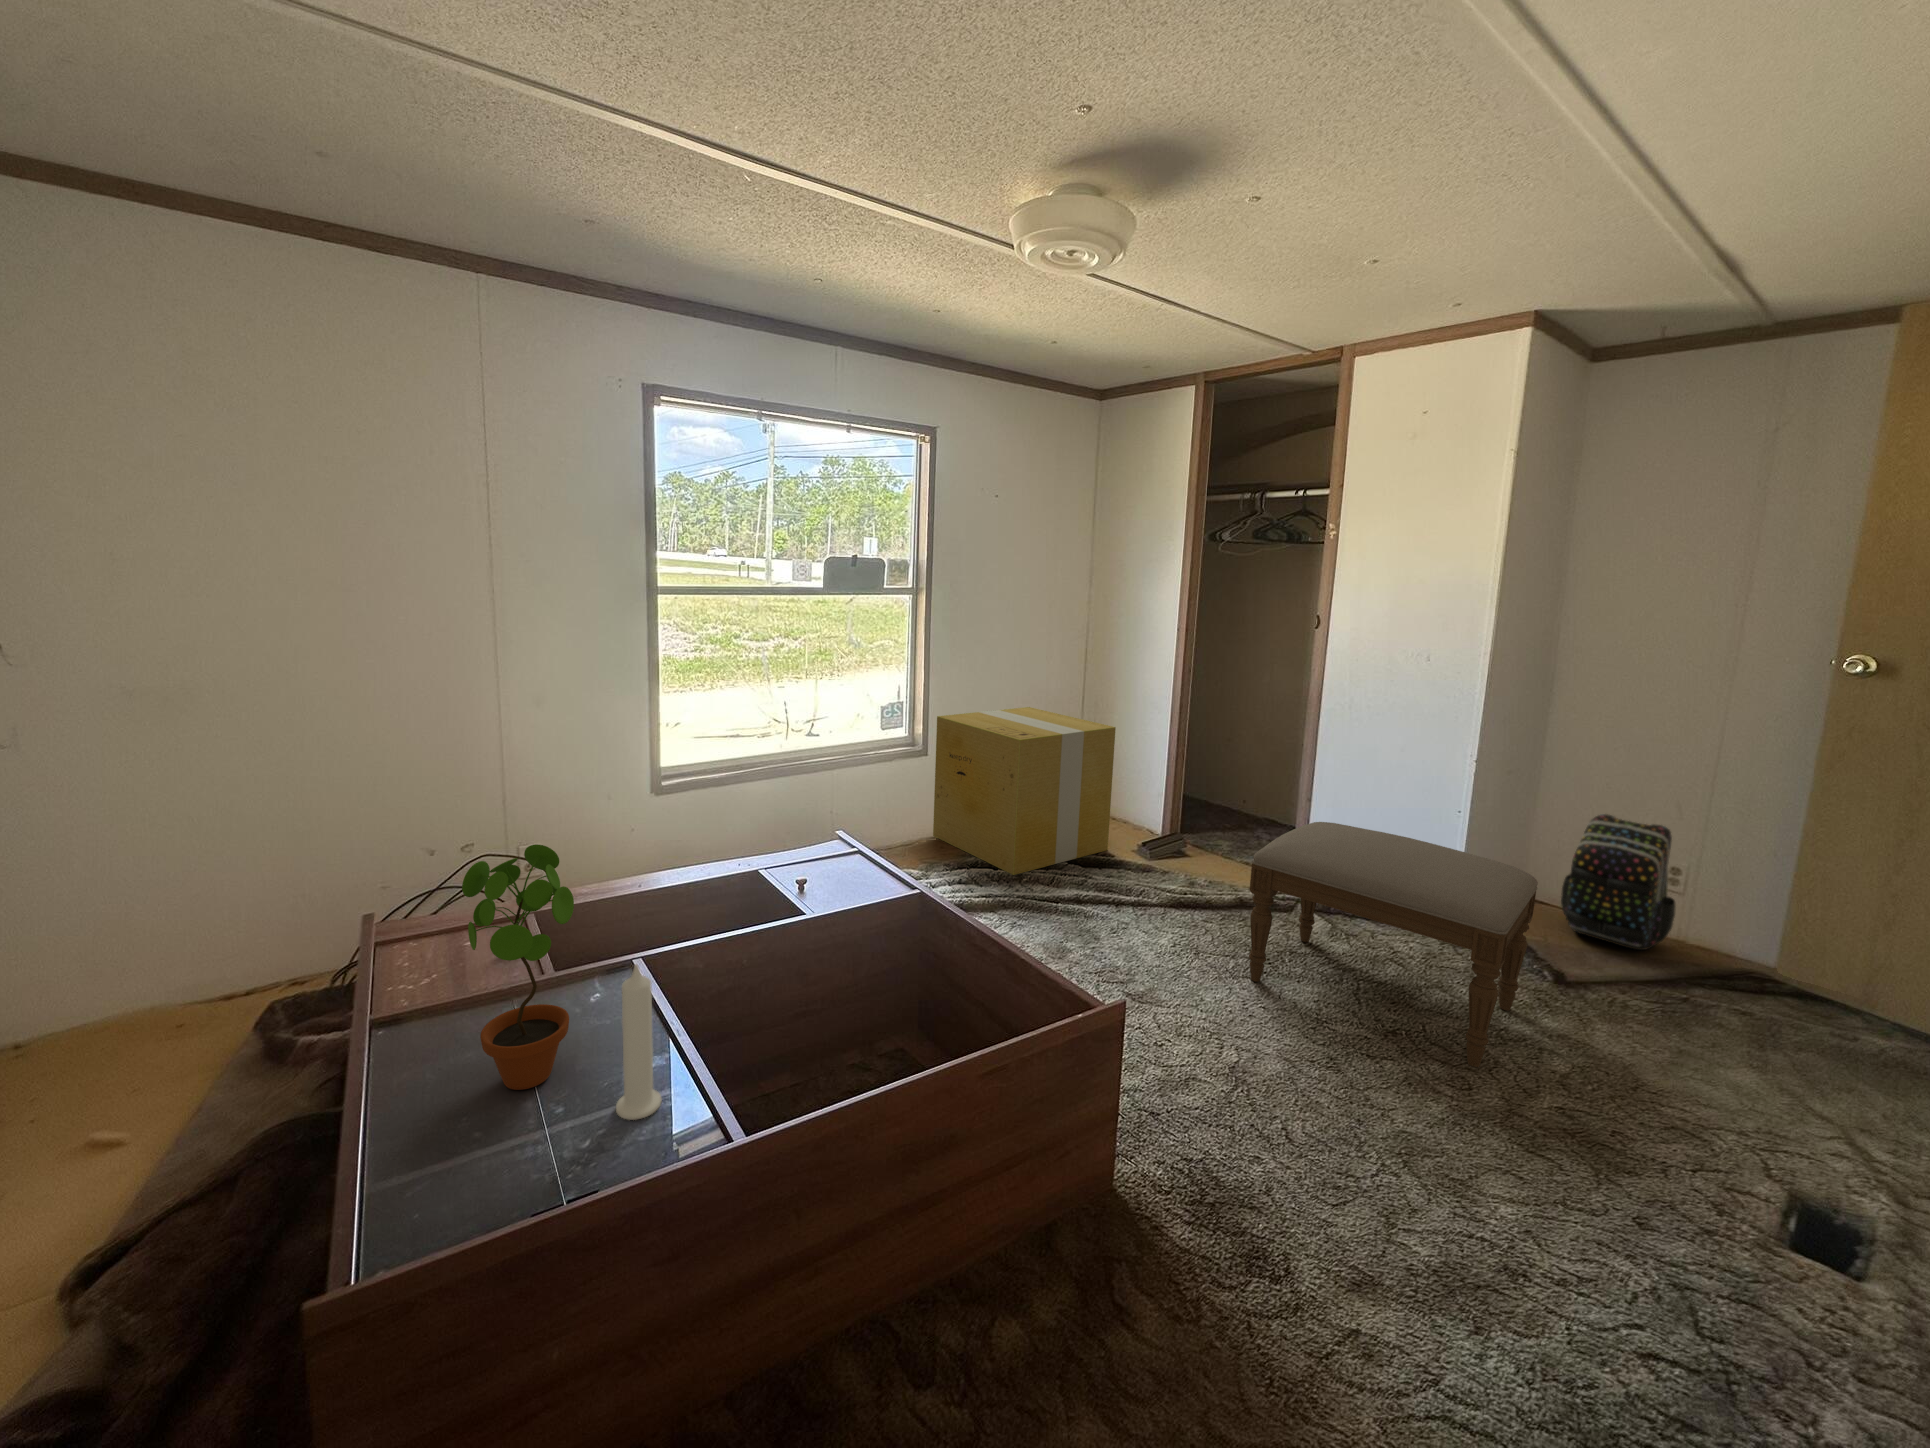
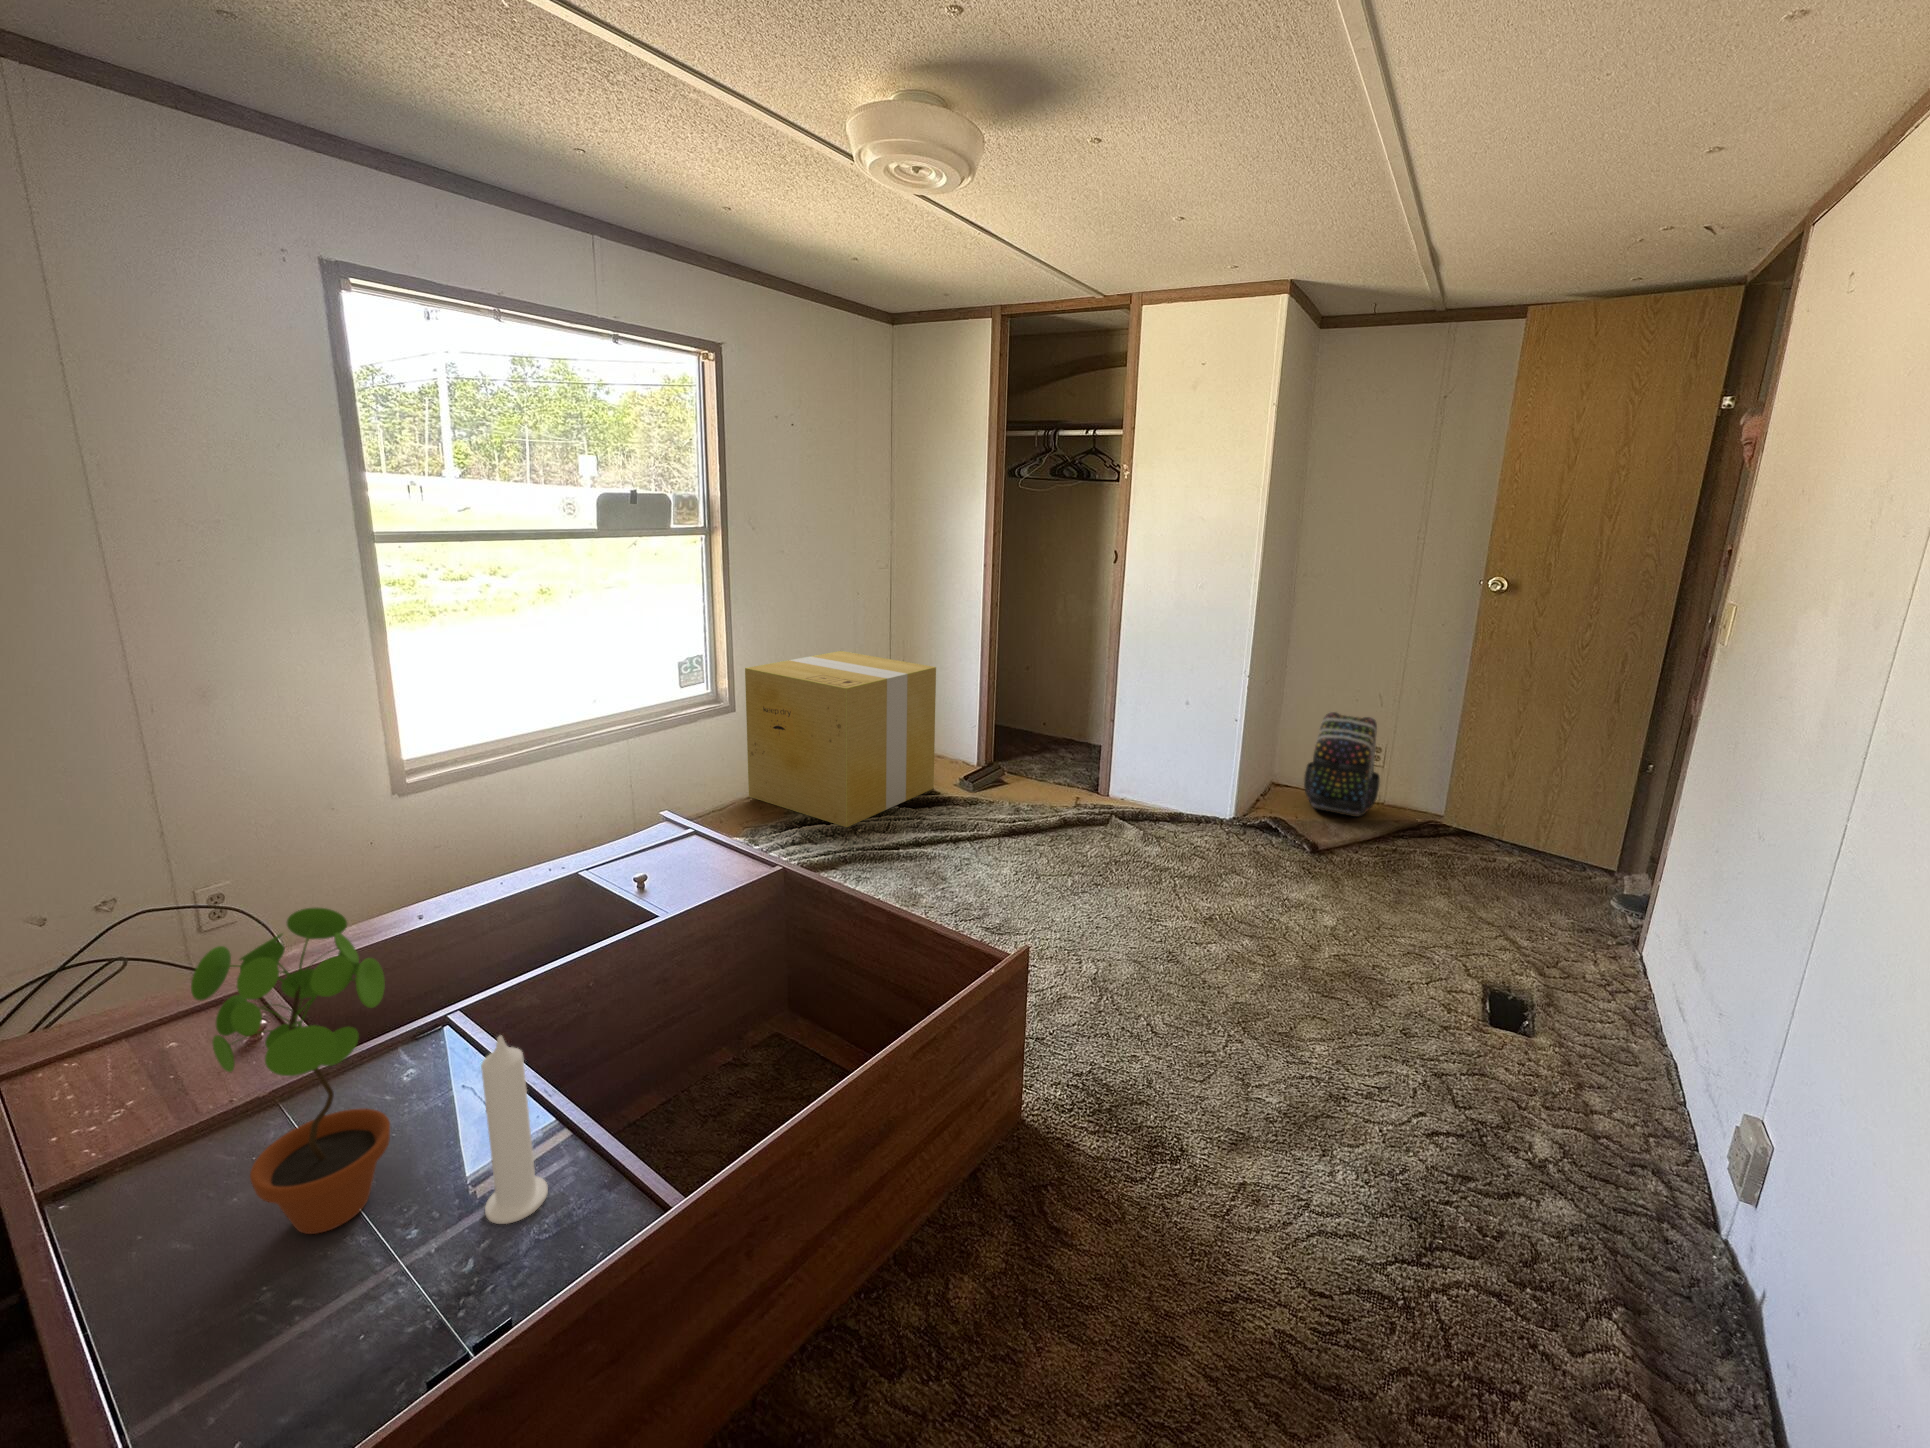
ottoman: present [1249,822,1538,1067] -> none [1088,743,1306,935]

